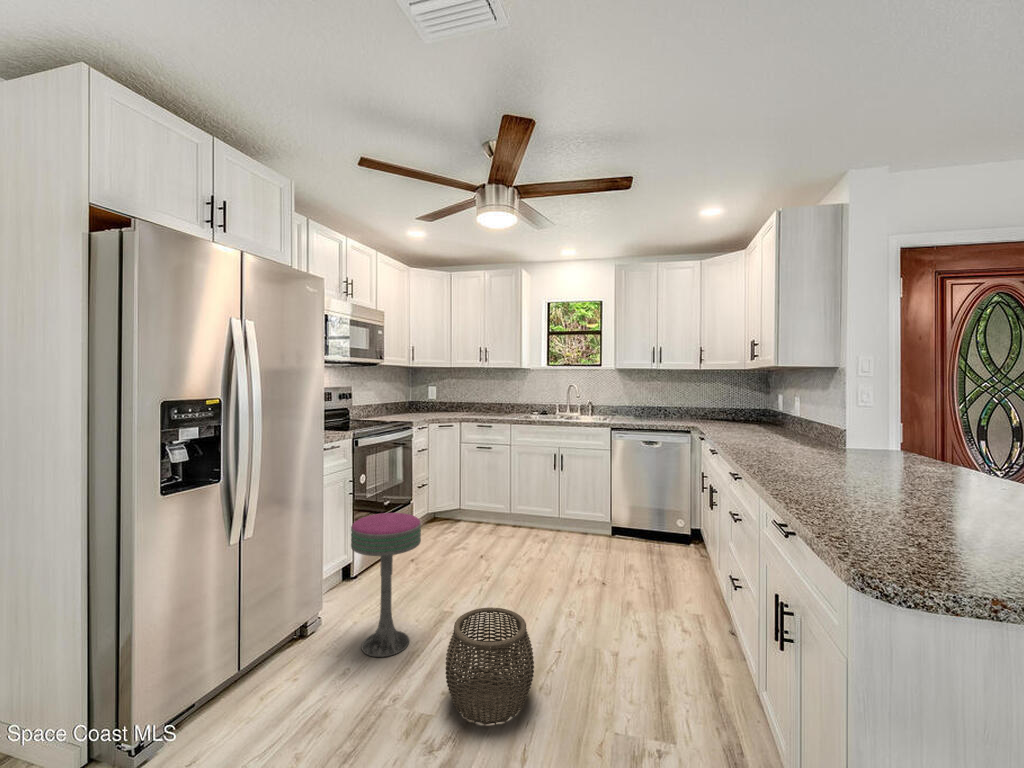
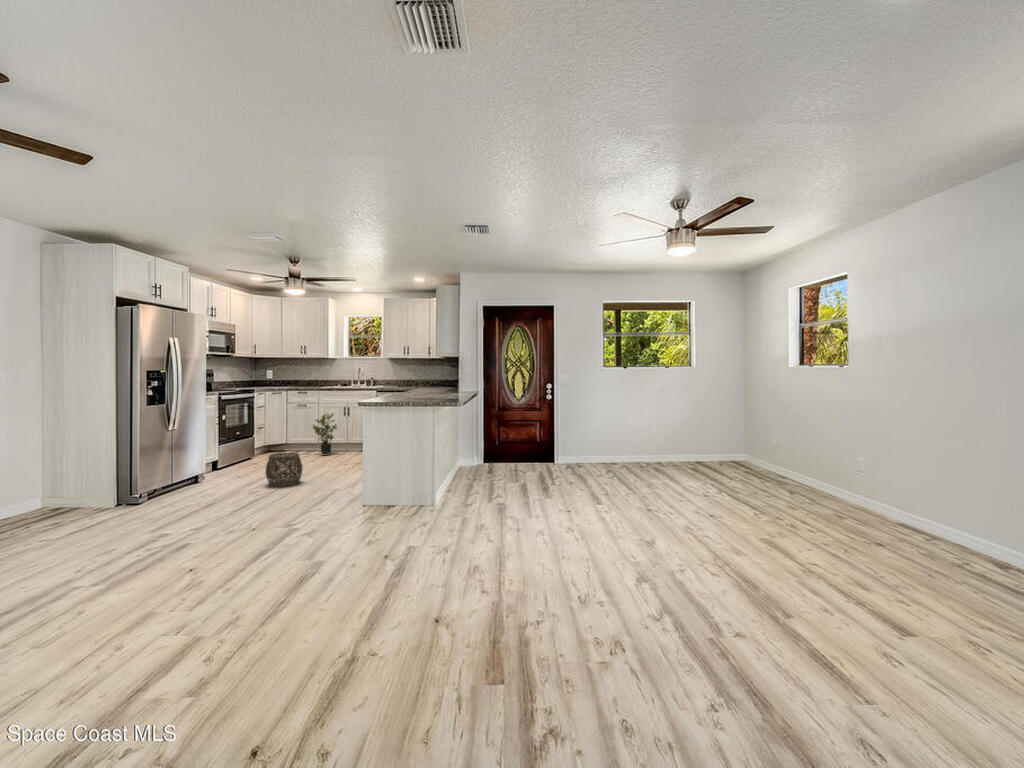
potted plant: none [505,463,546,543] -> present [313,413,337,455]
bar stool: present [351,513,421,657] -> none [221,424,256,481]

